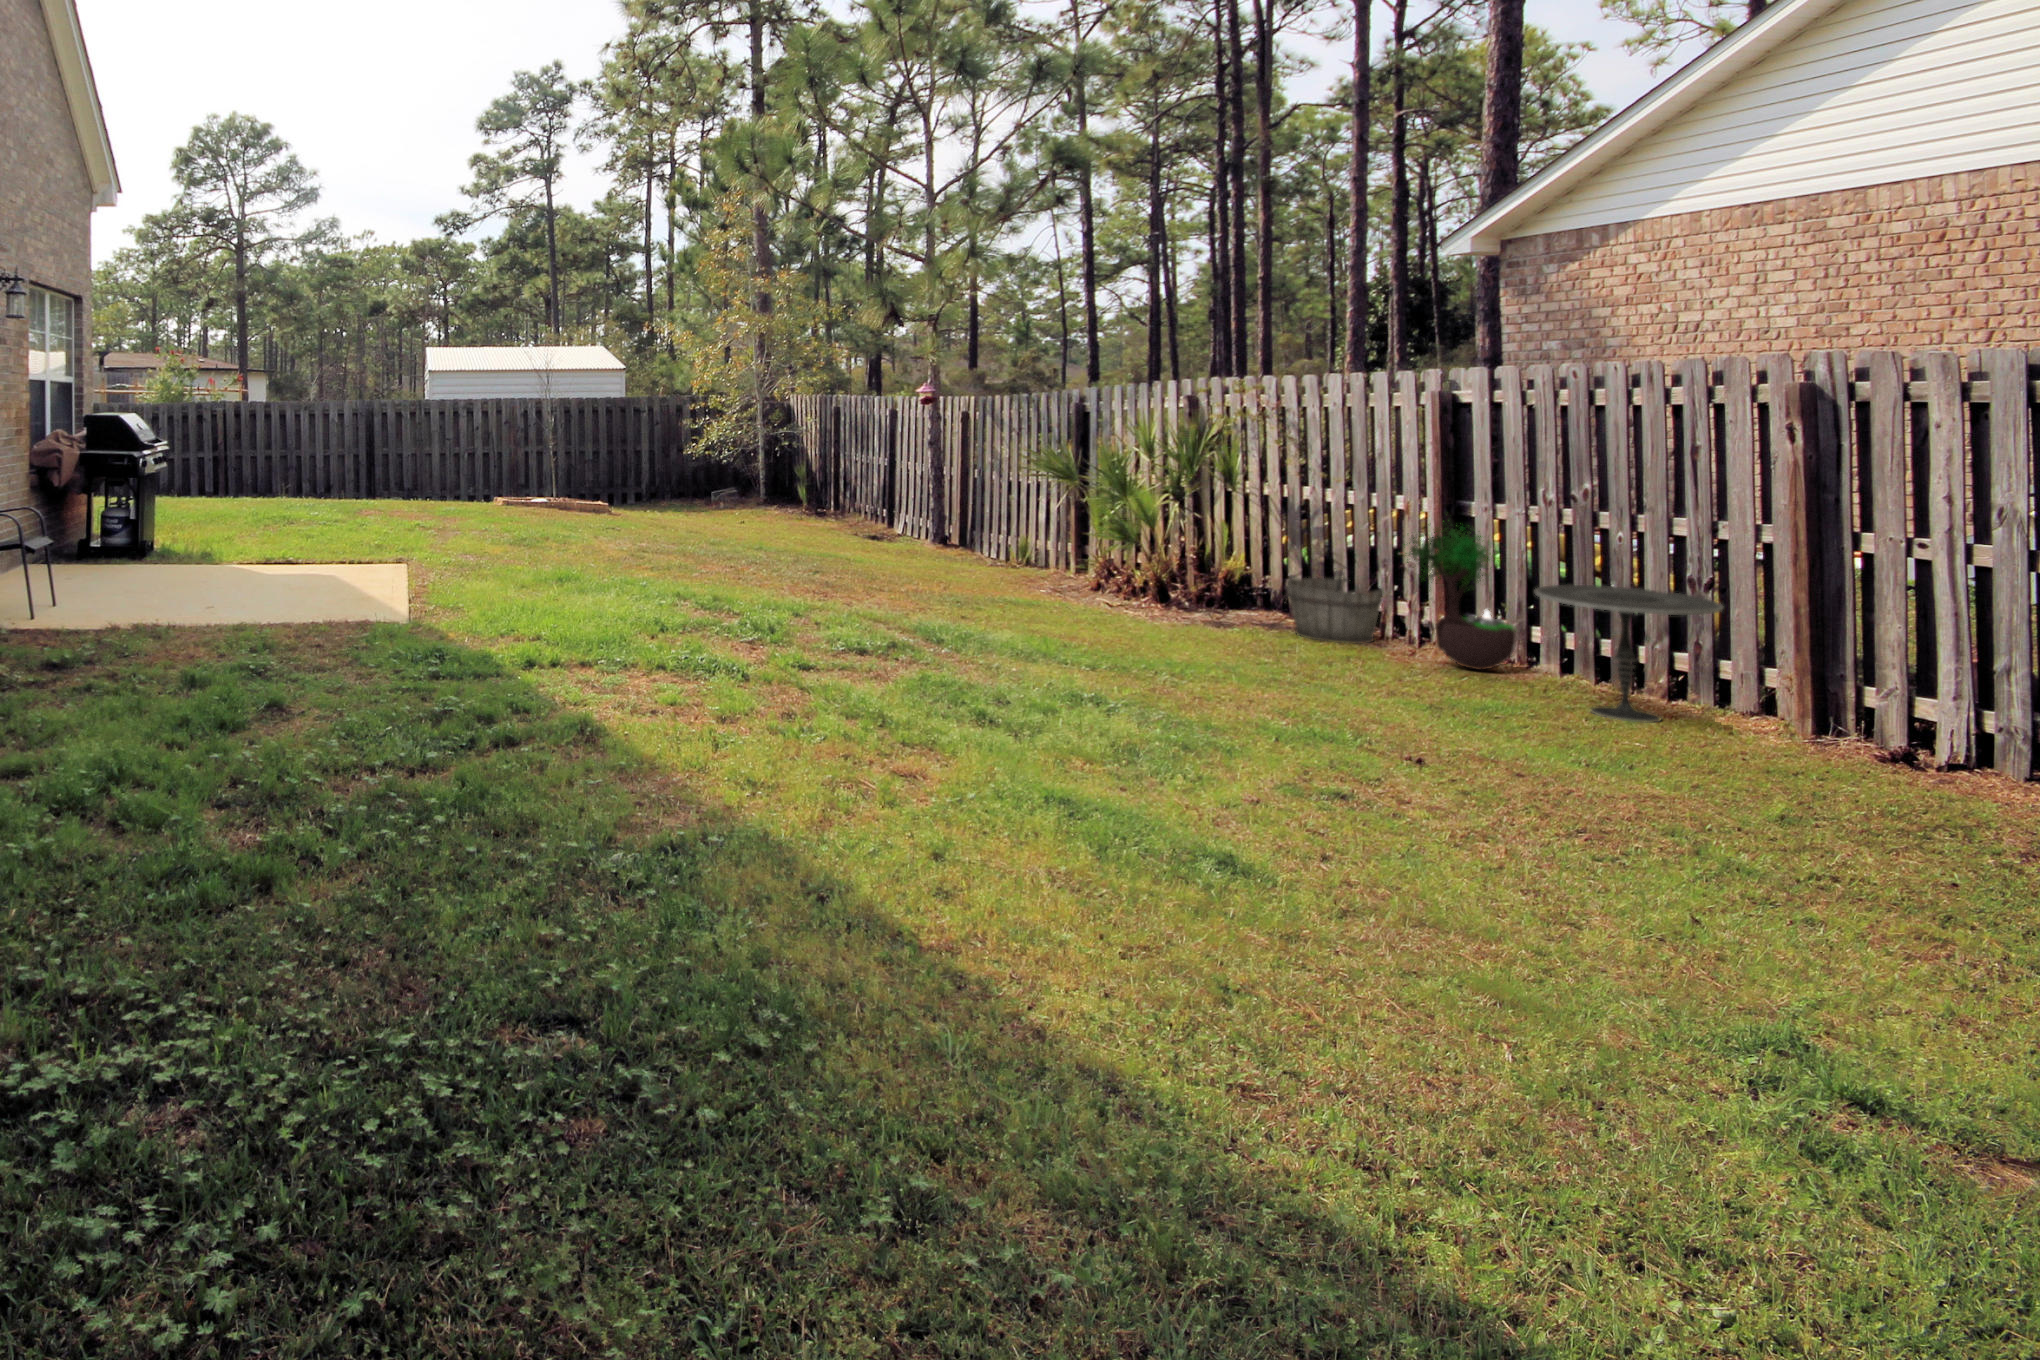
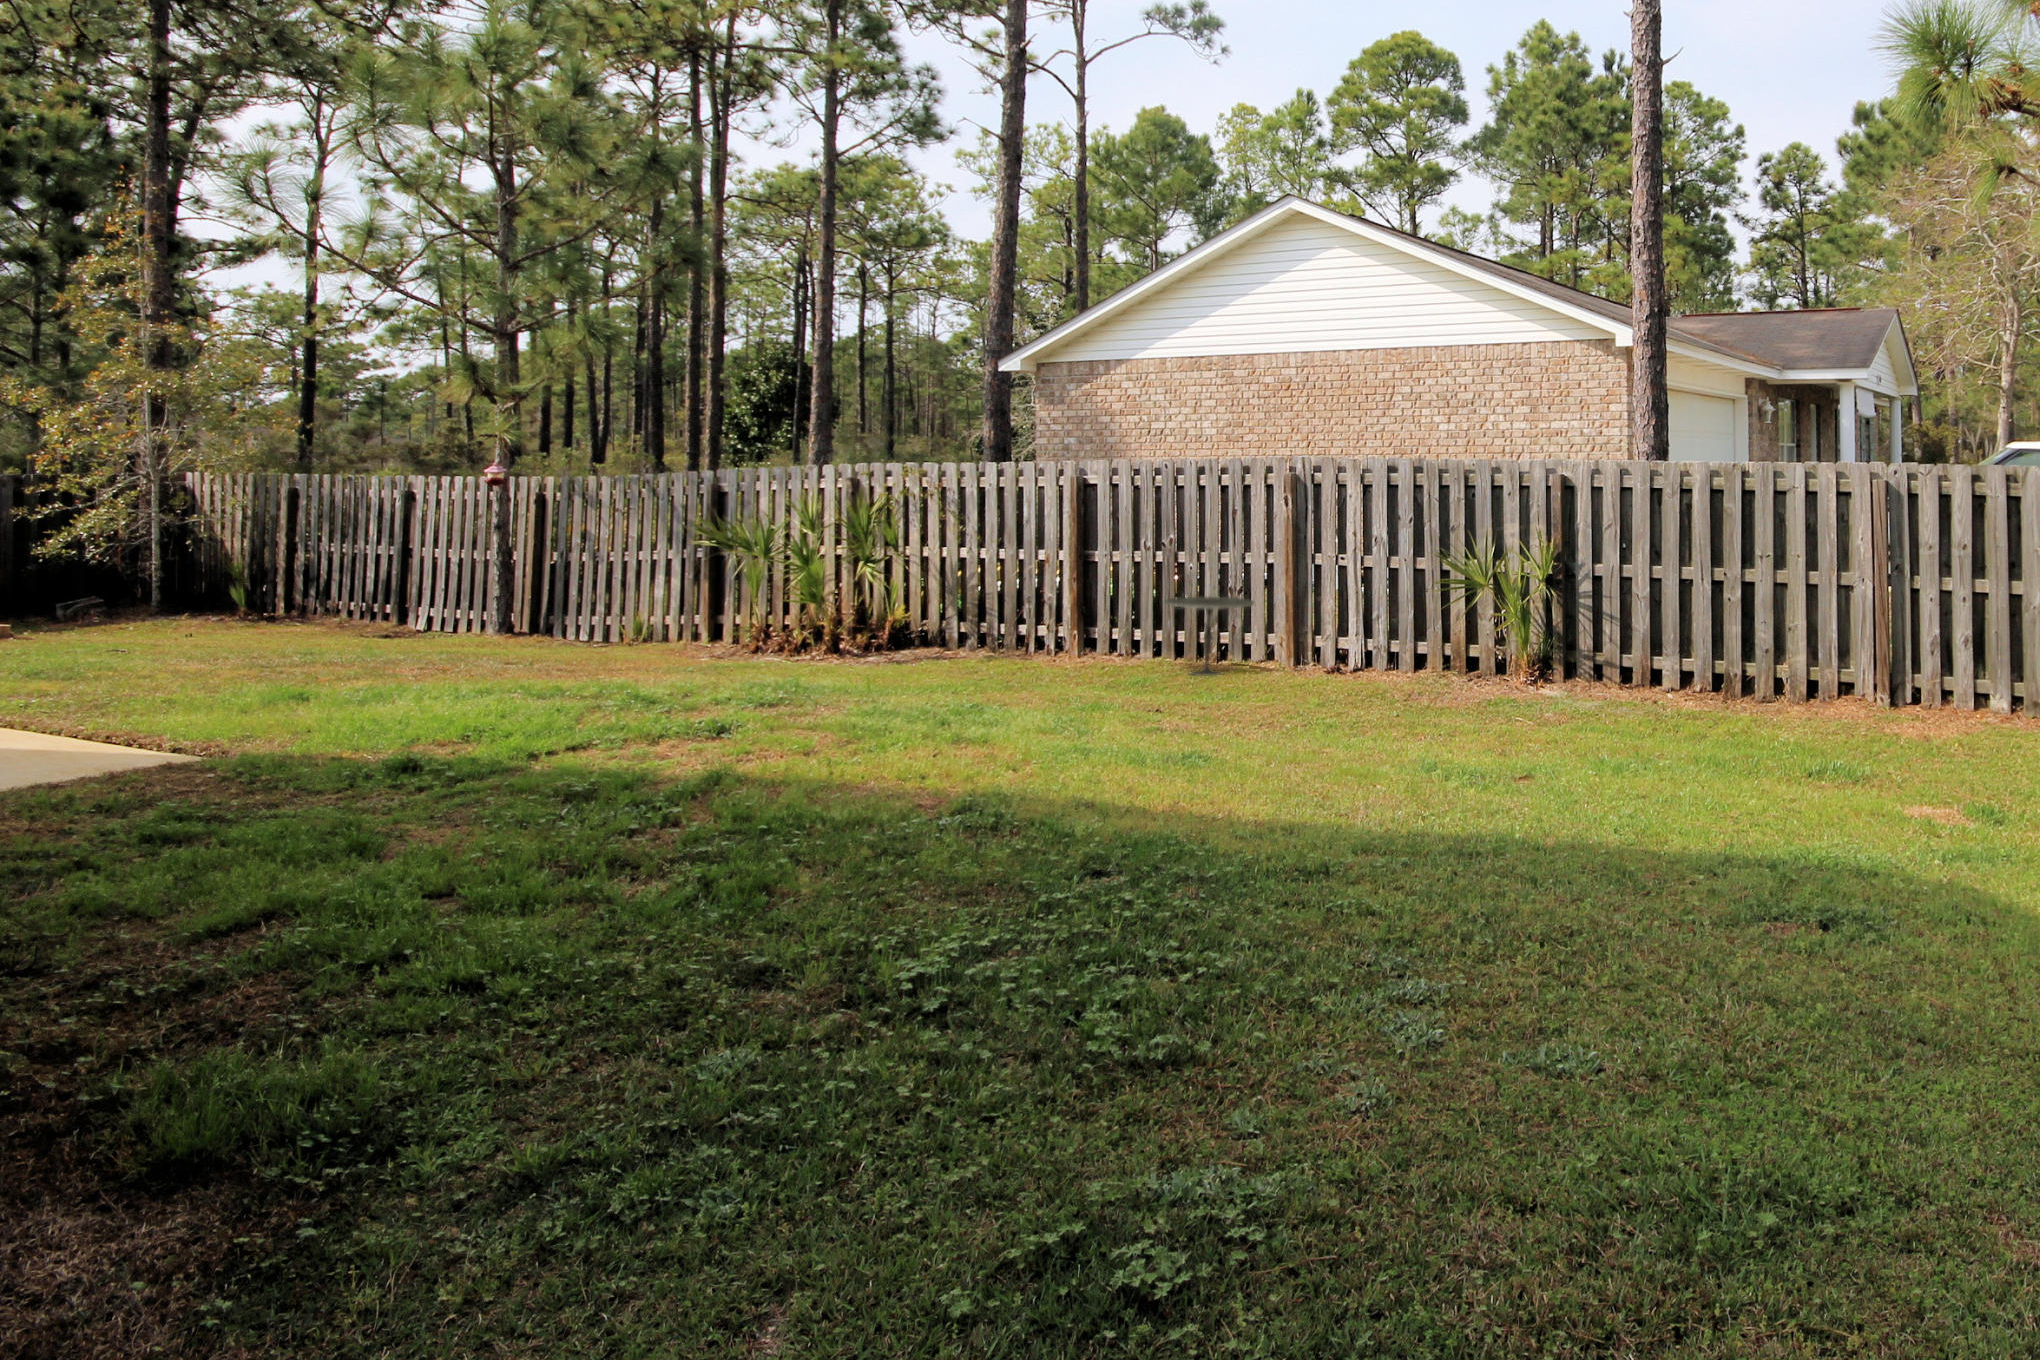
potted tree: present [1403,521,1516,670] -> none [1060,558,1129,664]
wooden bucket: present [1285,572,1383,644] -> none [962,604,1031,661]

